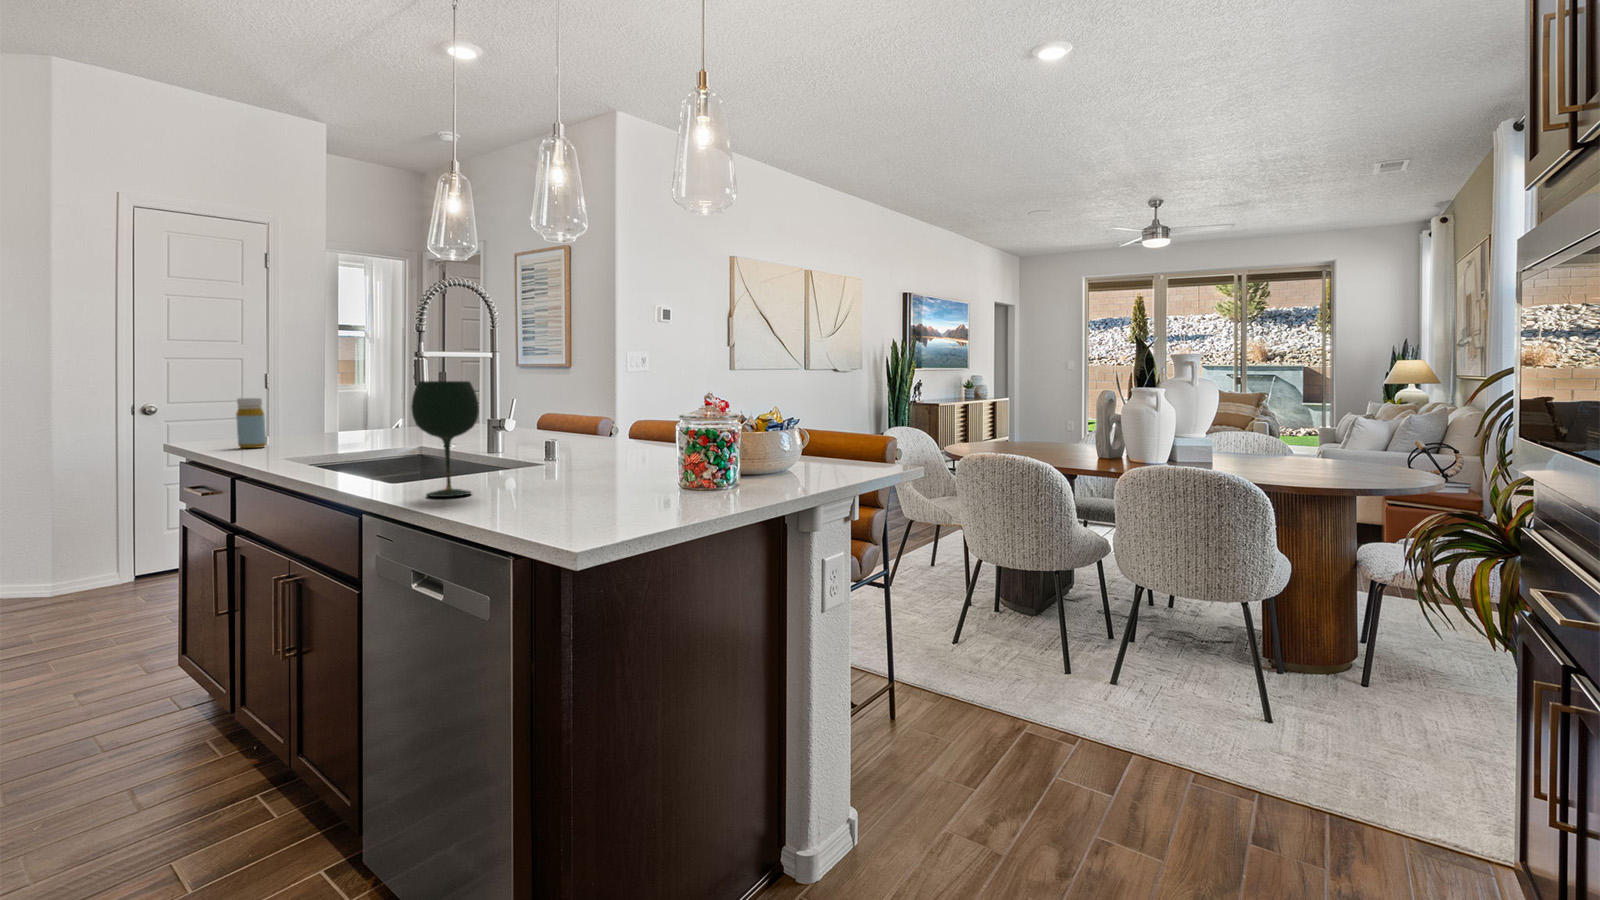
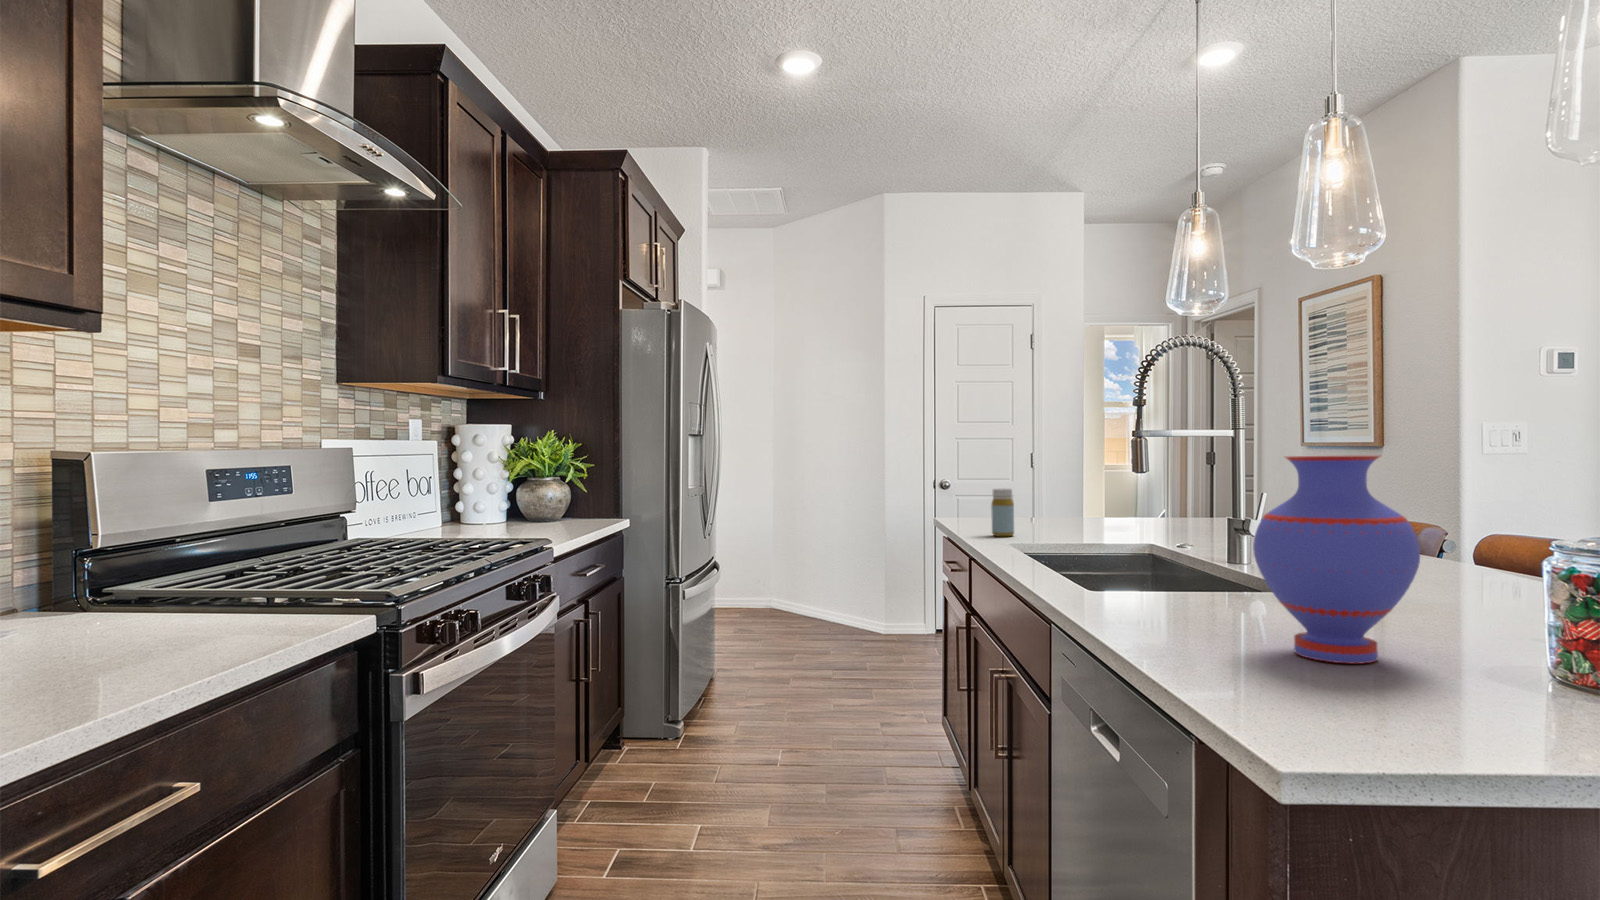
vase: none [540,349,647,499] -> present [1253,455,1420,663]
wine glass: present [411,381,479,497] -> none [1107,491,1182,628]

